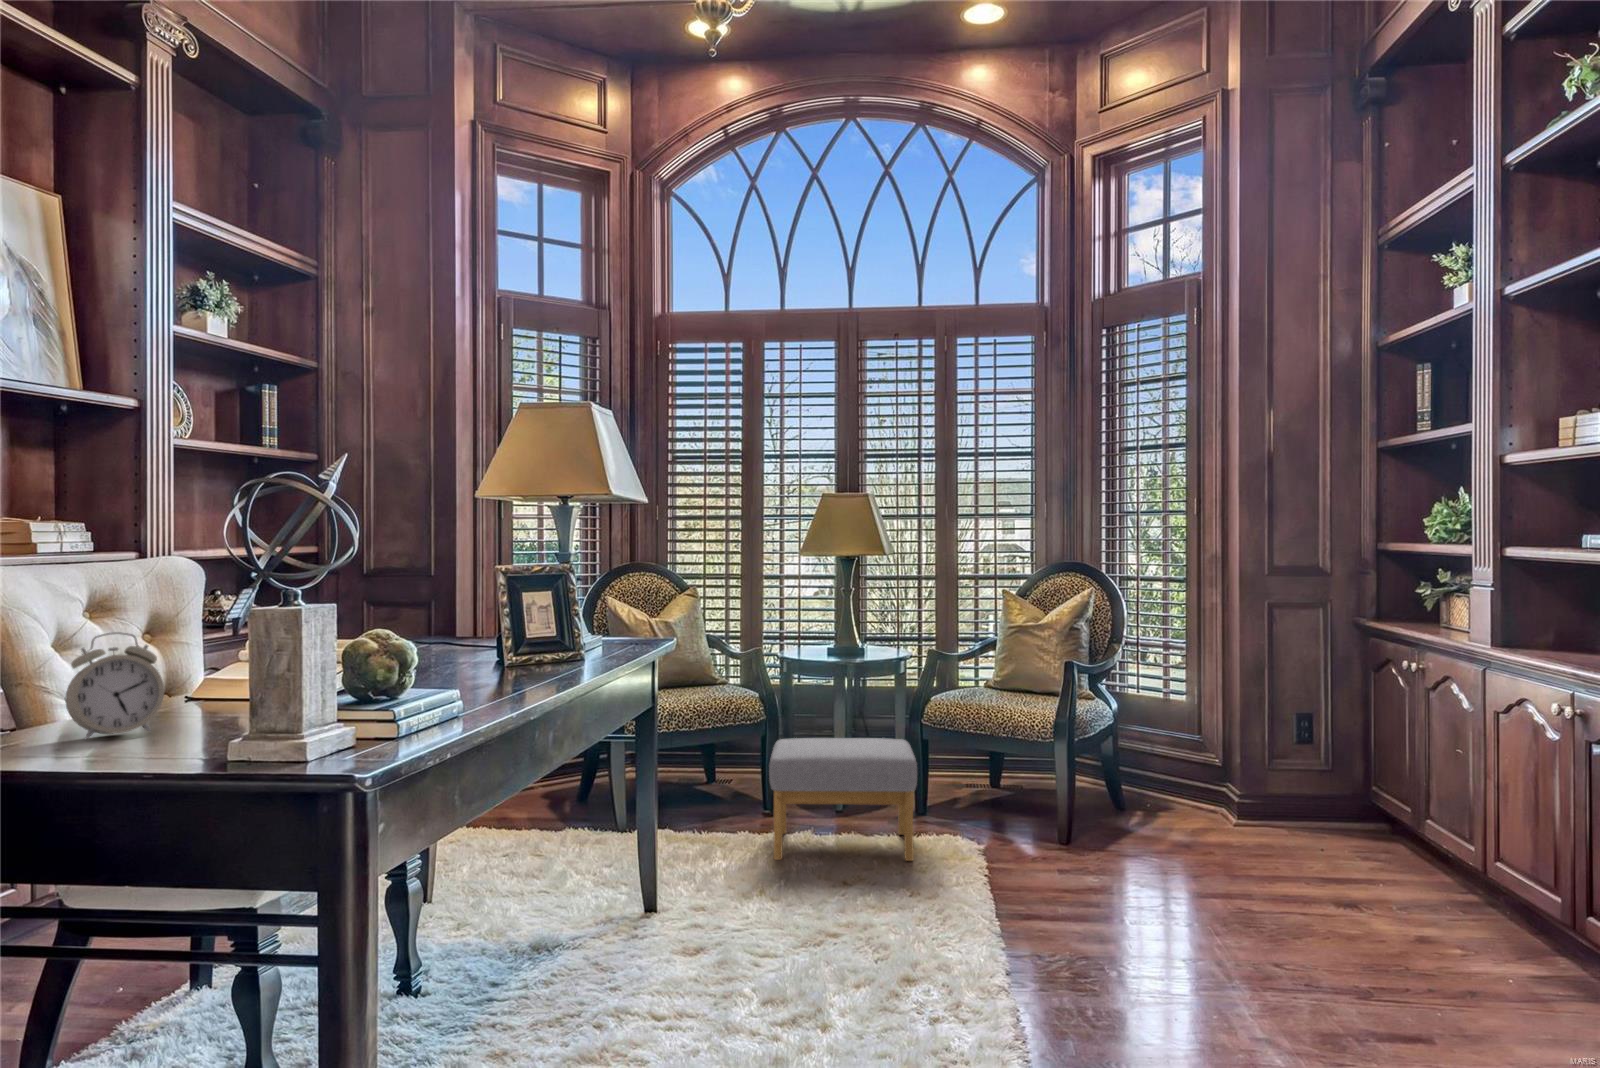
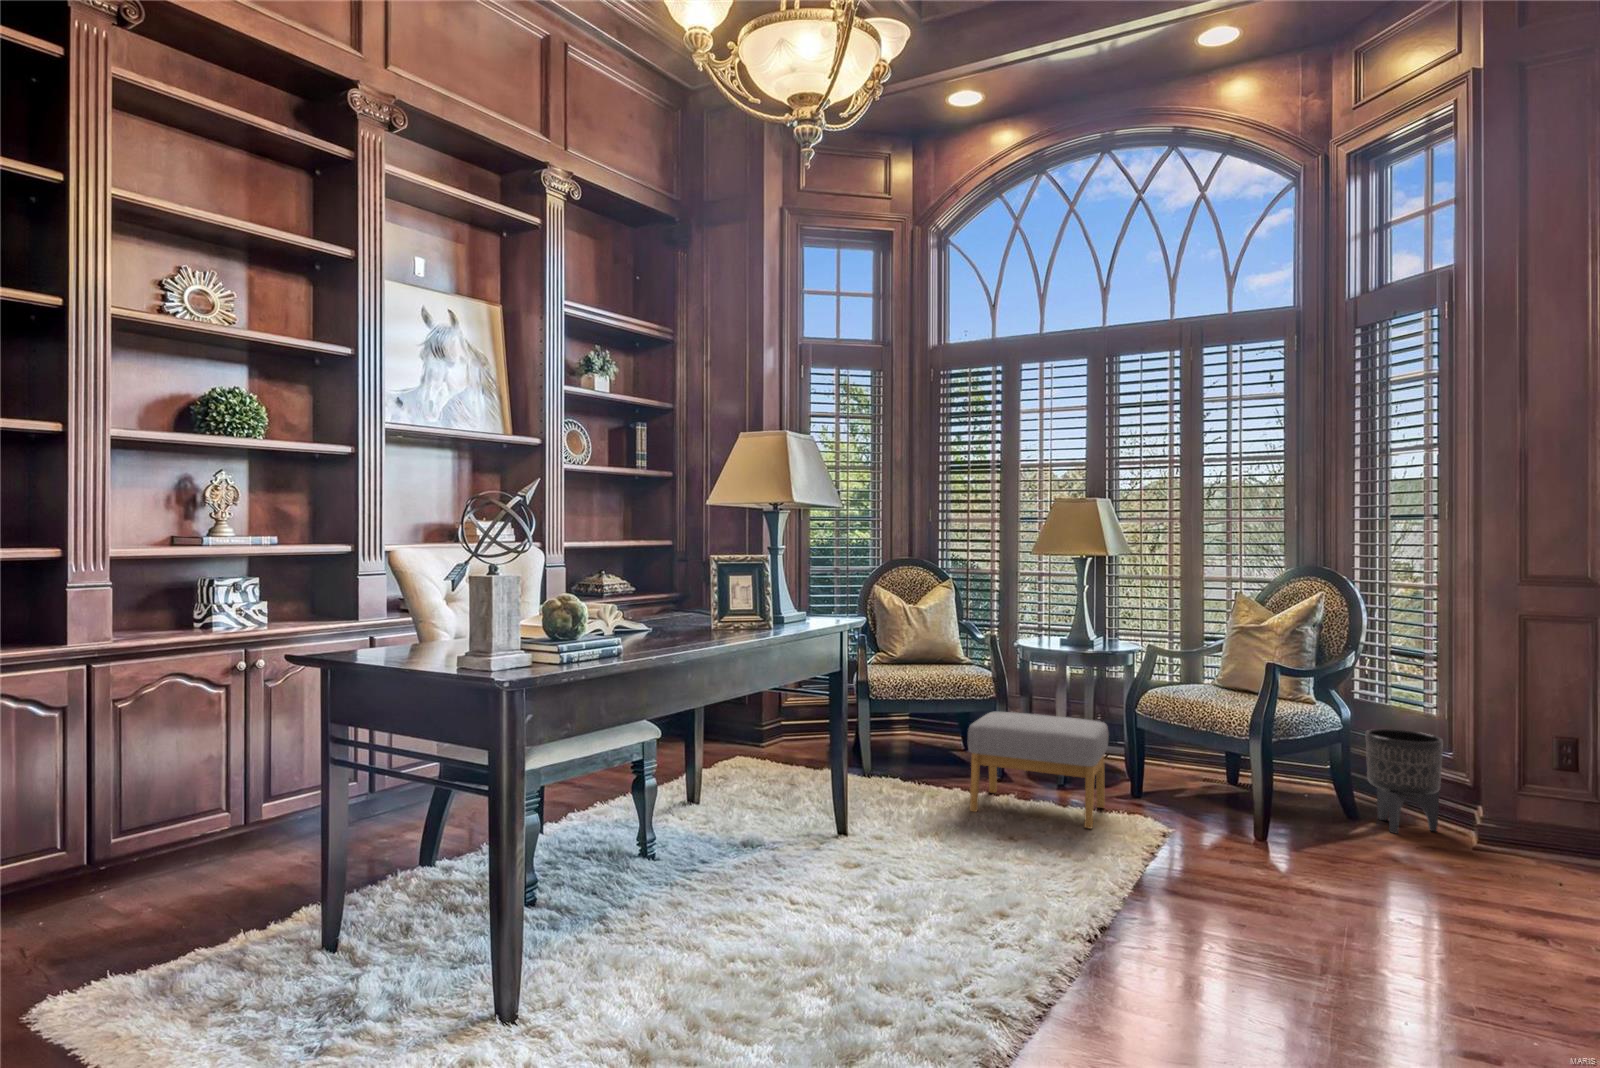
alarm clock: present [65,632,164,740] -> none [403,591,452,653]
planter: none [1133,720,1200,822] -> present [1366,729,1443,833]

